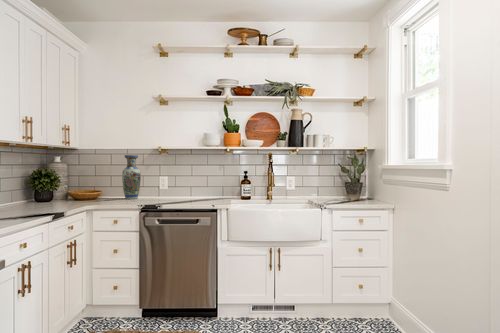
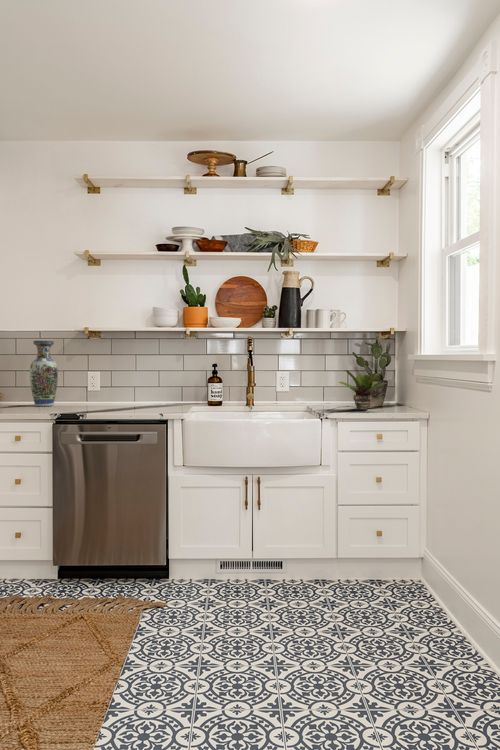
potted plant: none [329,176,366,203] -> present [339,370,387,410]

